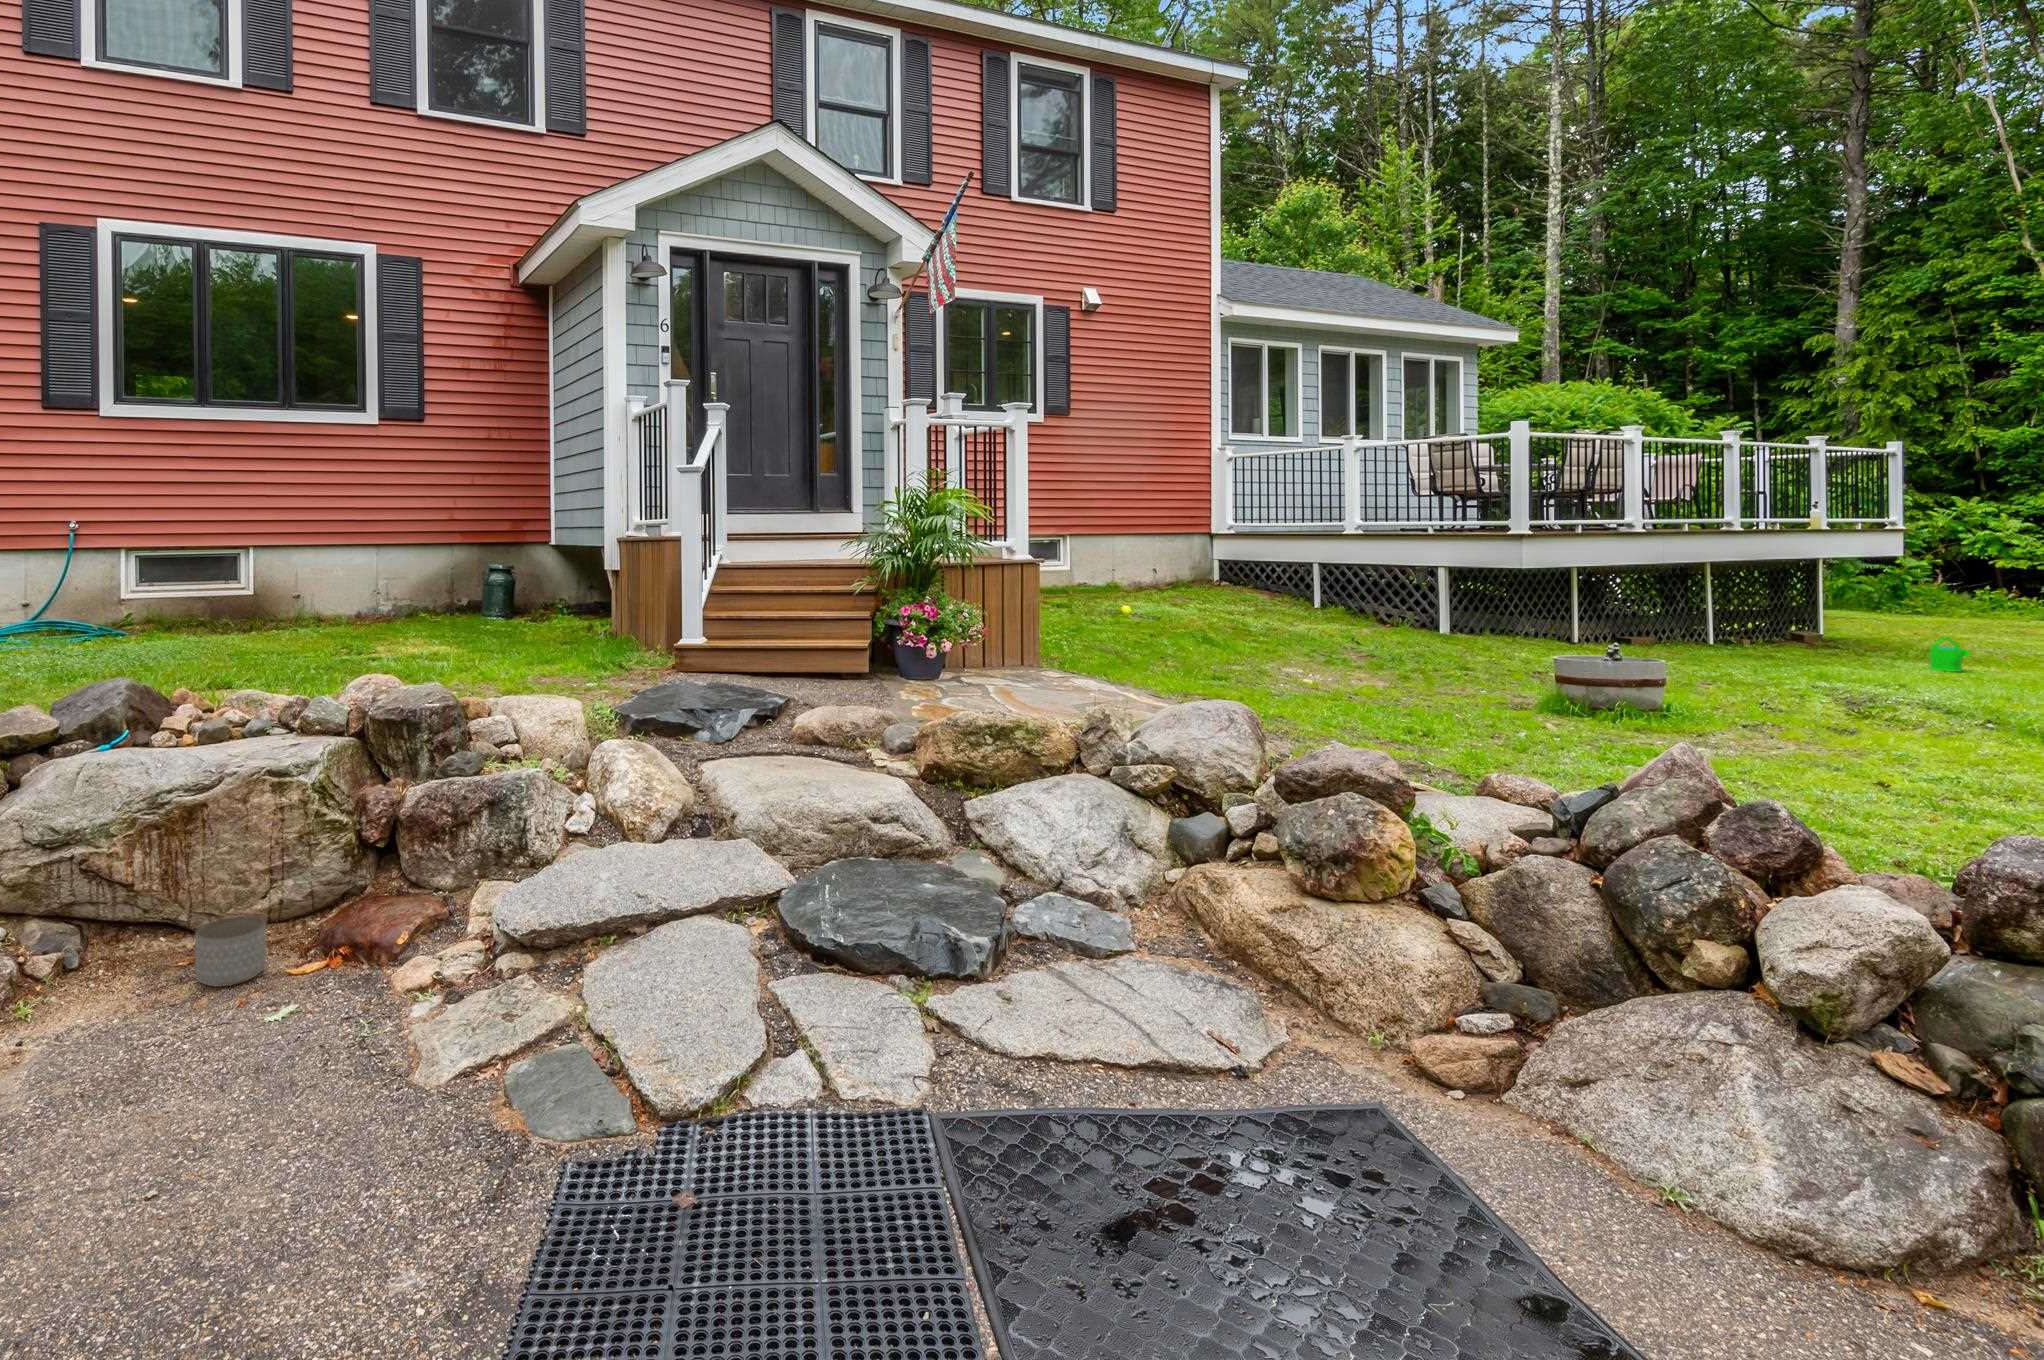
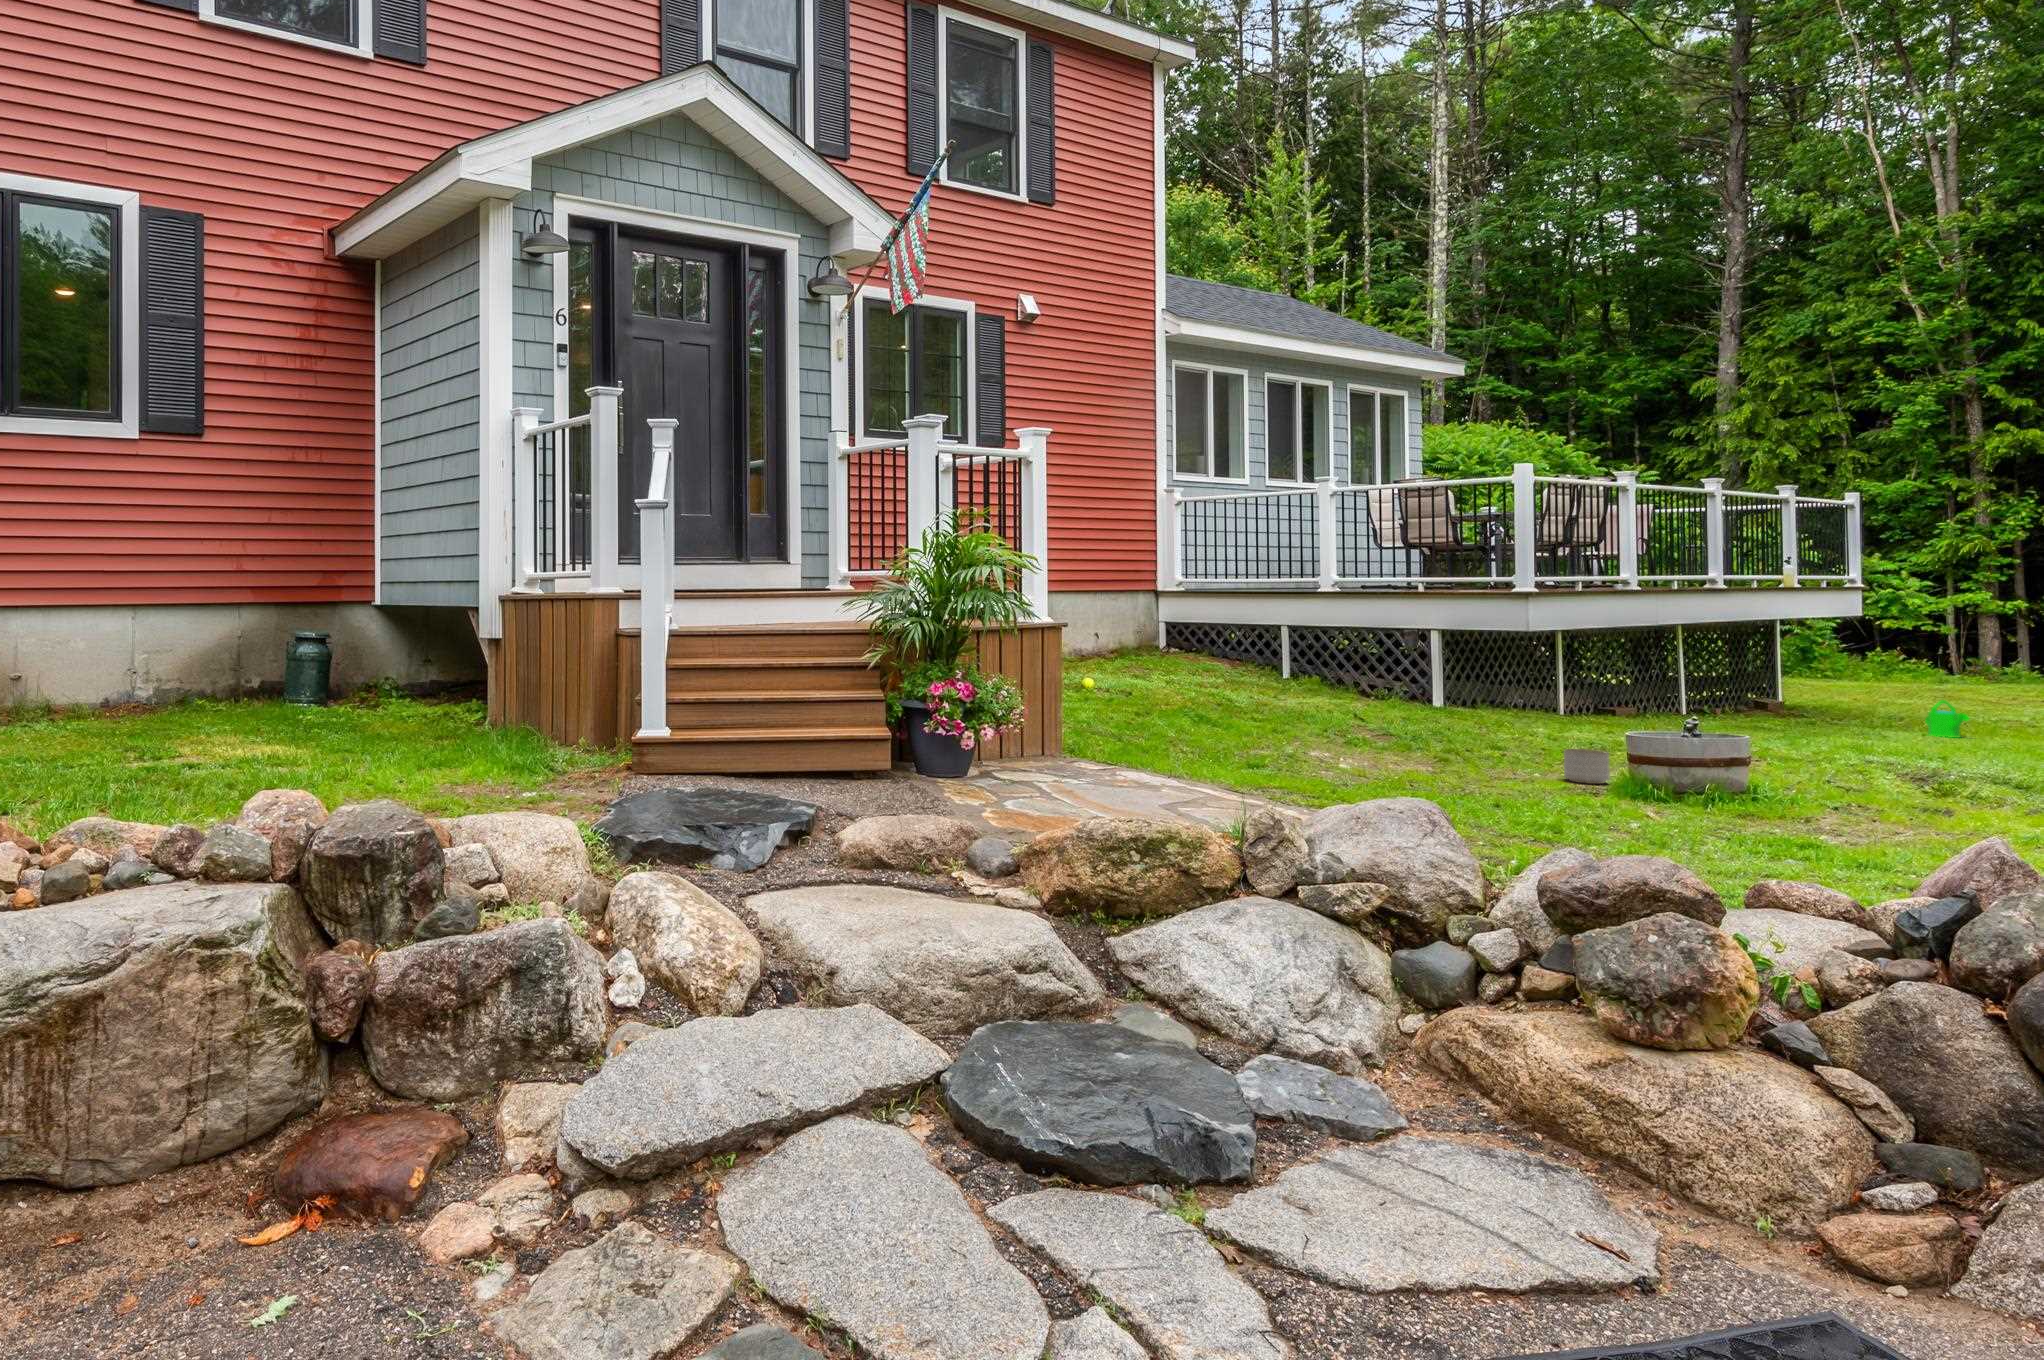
planter: present [195,916,266,987] -> present [1564,749,1610,784]

